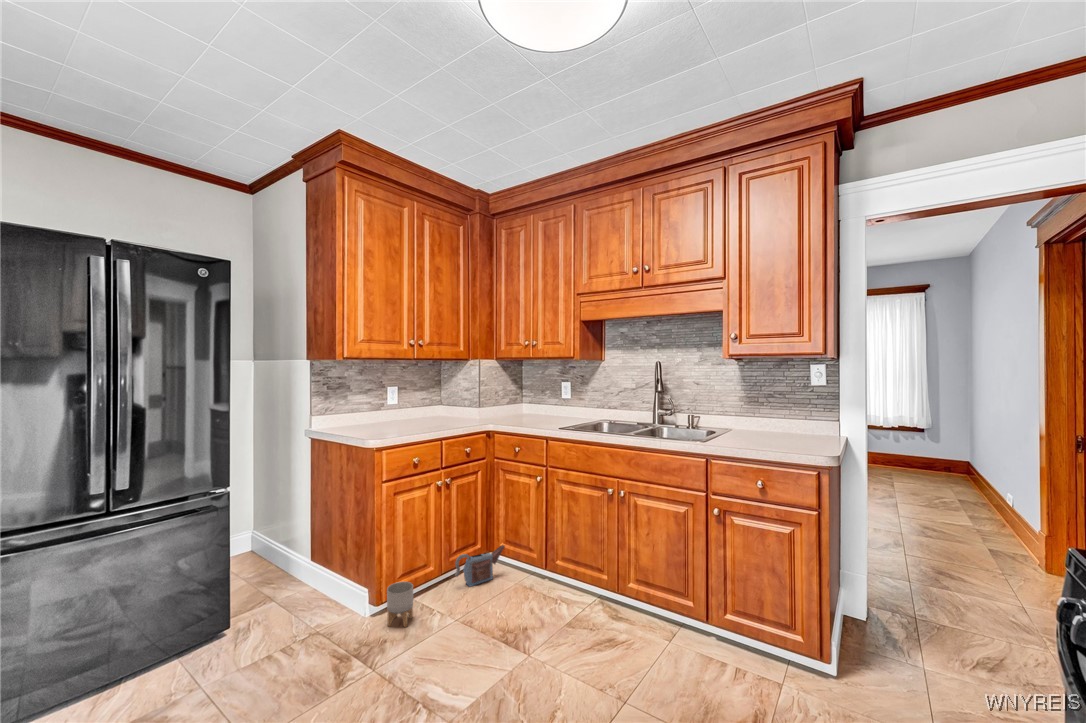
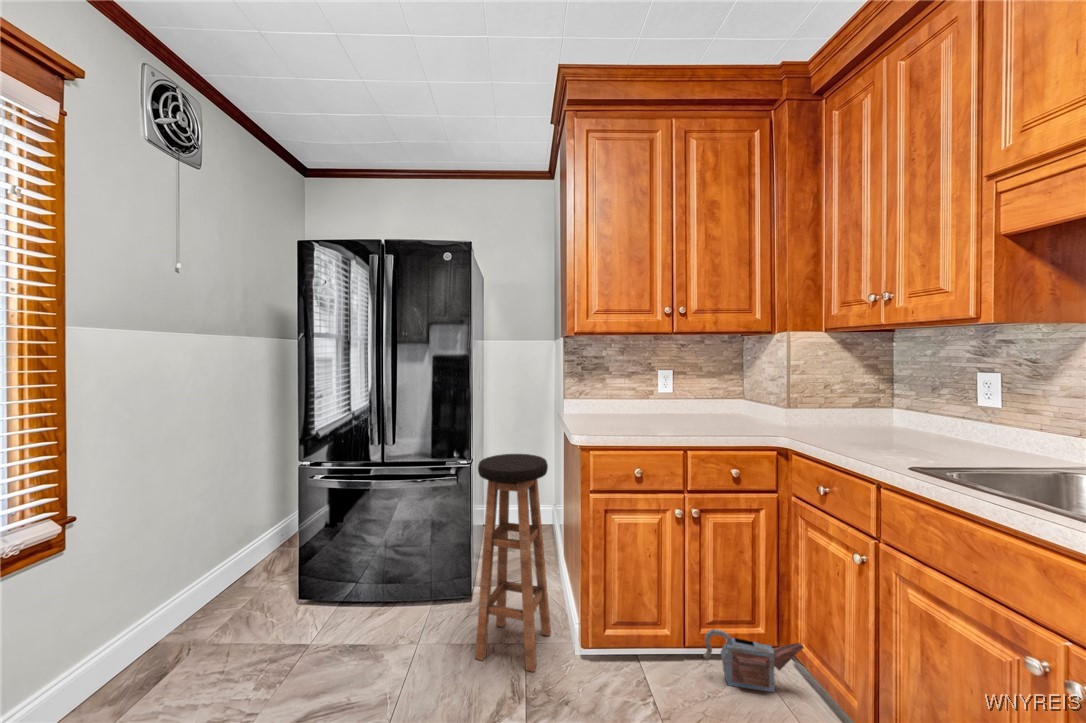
bar stool: none [277,465,346,657] -> present [475,454,551,672]
planter: present [387,582,413,627] -> none [583,630,618,702]

